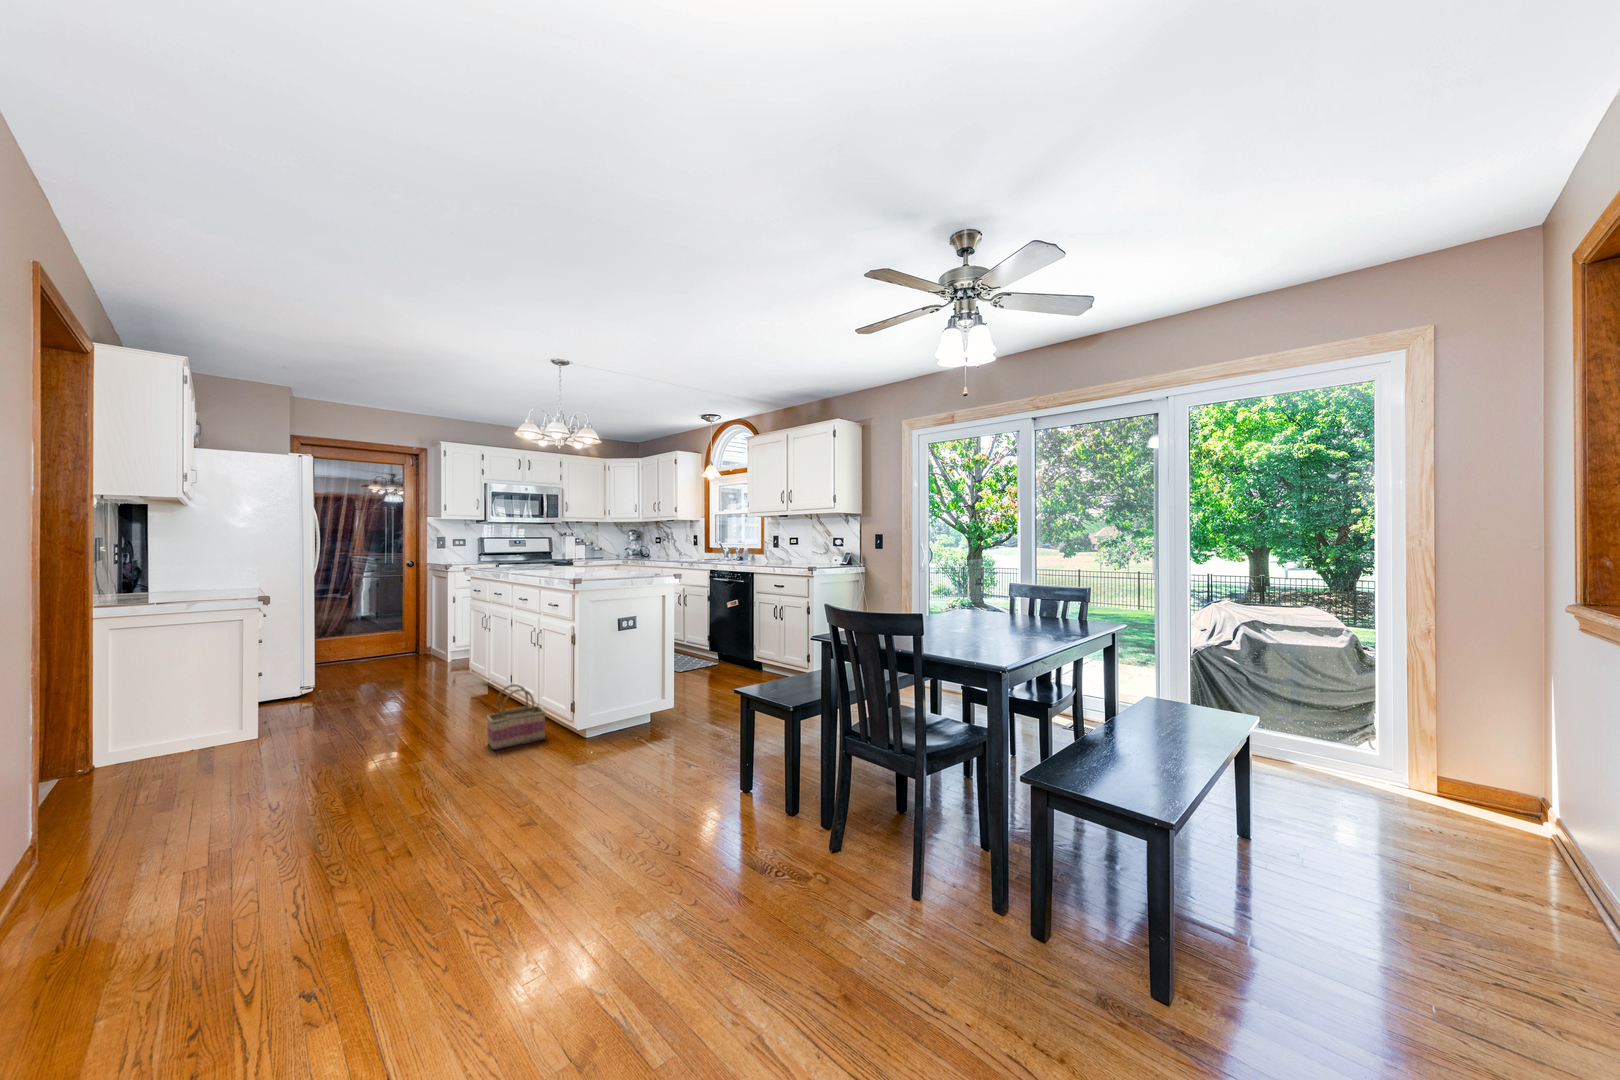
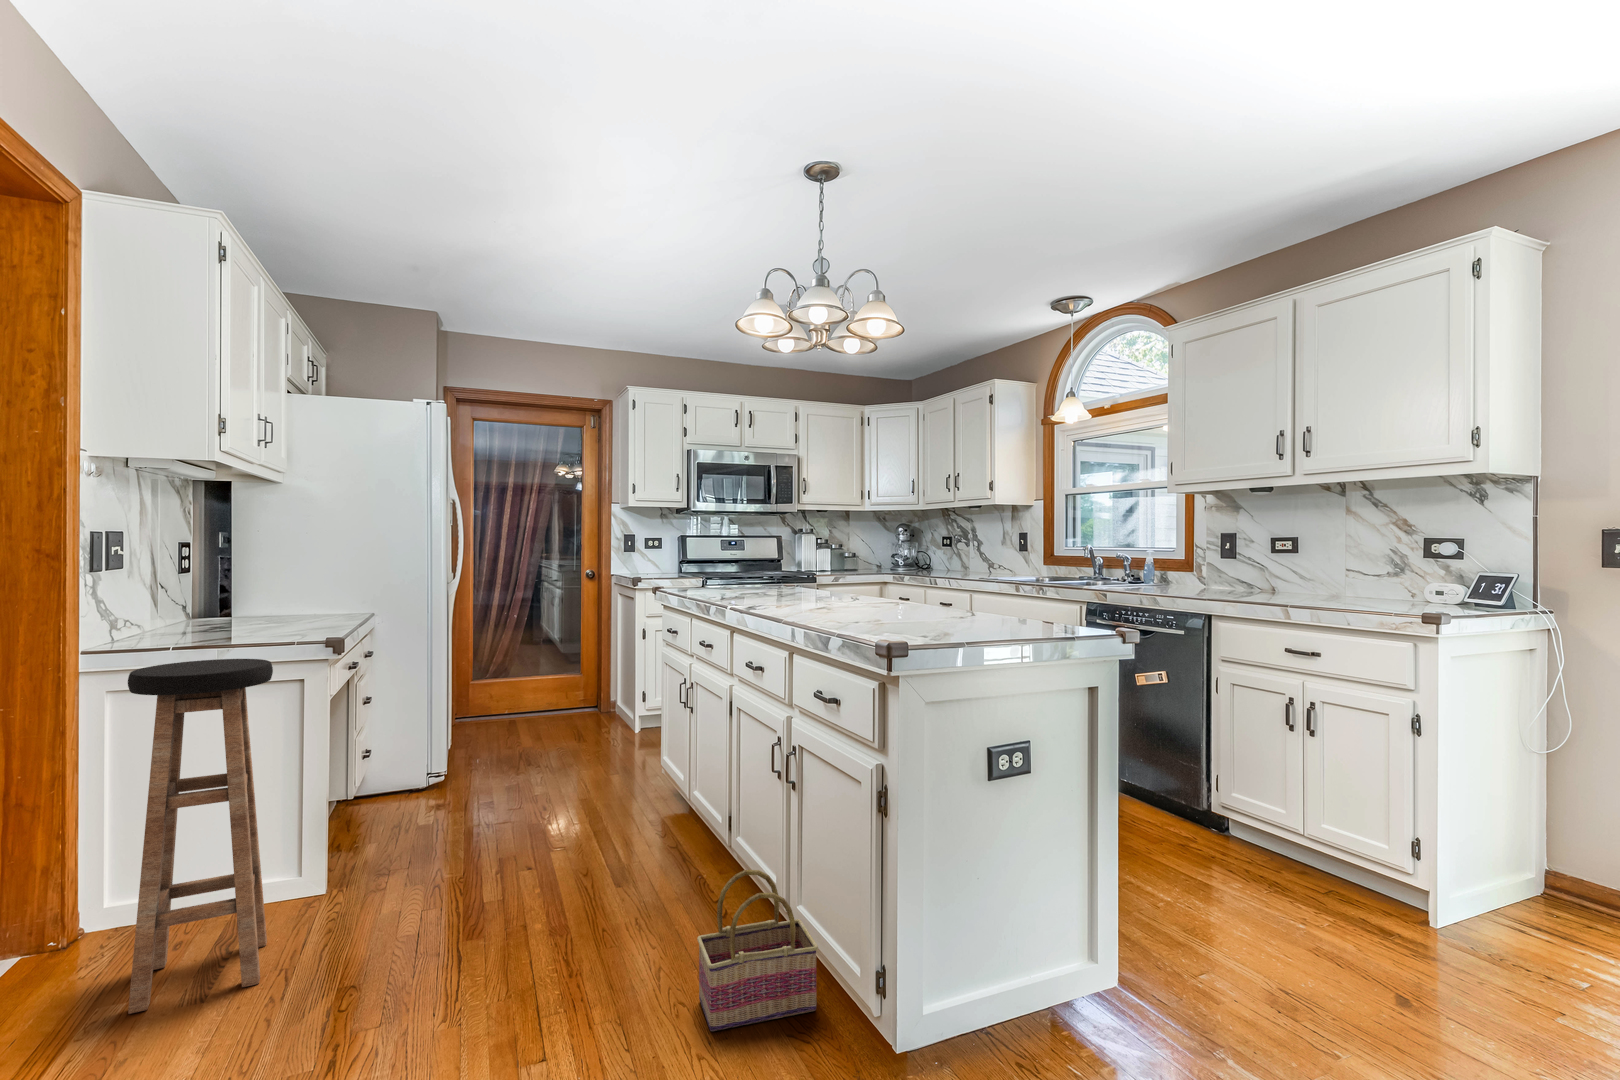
bar stool: none [132,604,225,790] -> present [128,659,273,1014]

